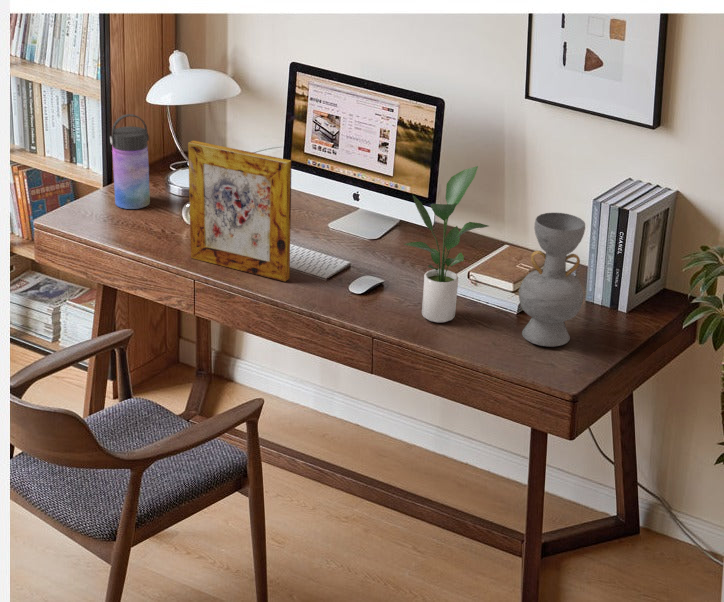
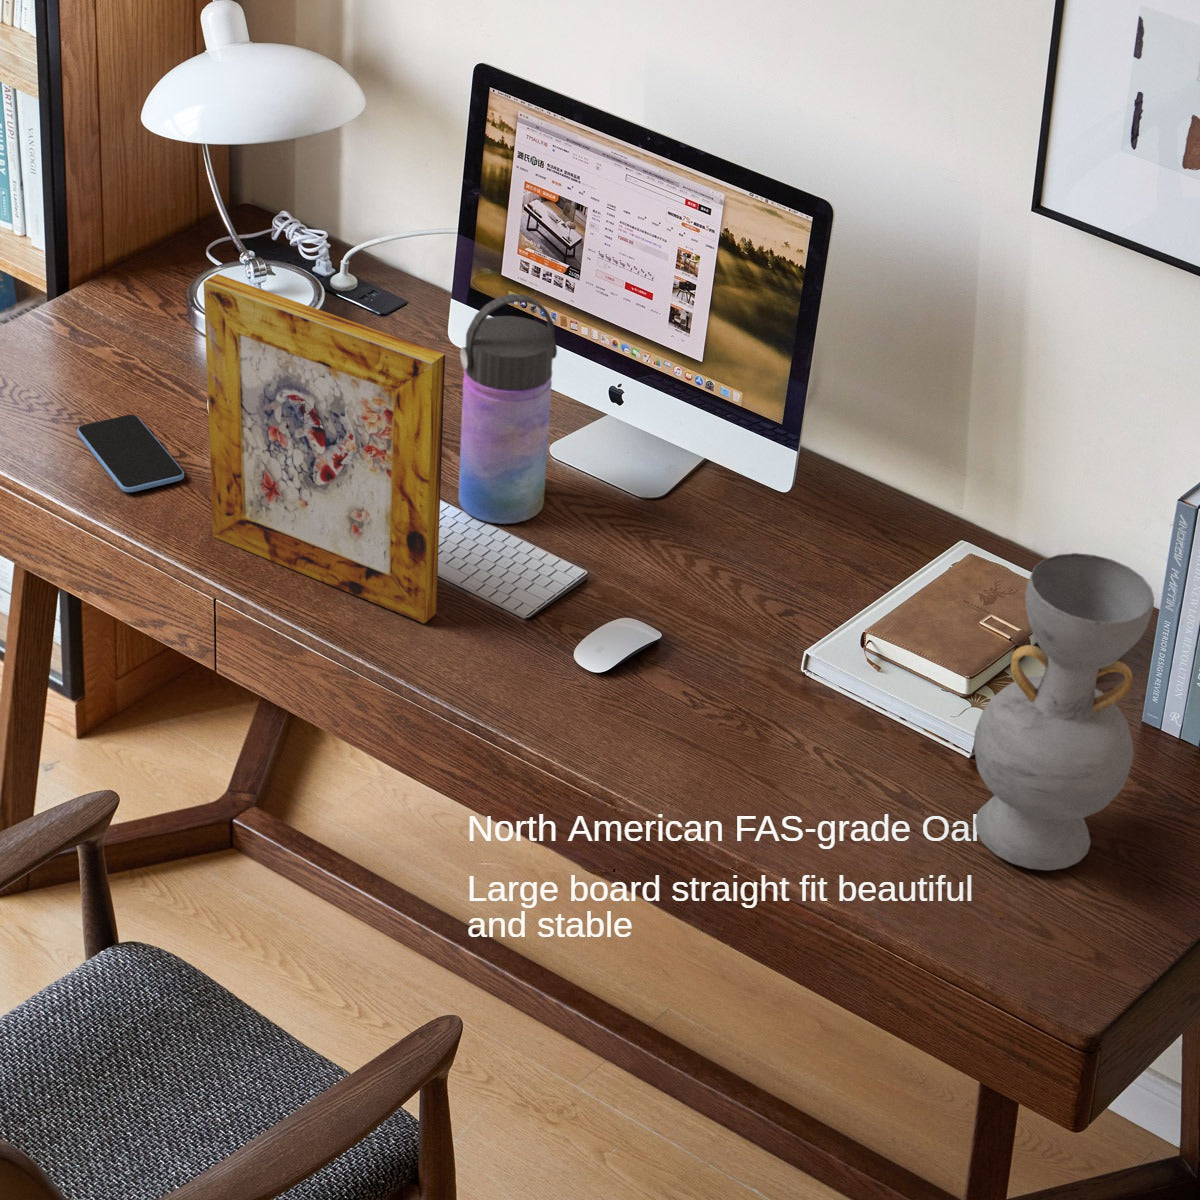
water bottle: present [110,114,150,209] -> present [459,294,557,524]
potted plant: present [404,166,488,323] -> none [699,418,918,774]
smartphone: none [126,220,175,245] -> present [77,415,184,492]

